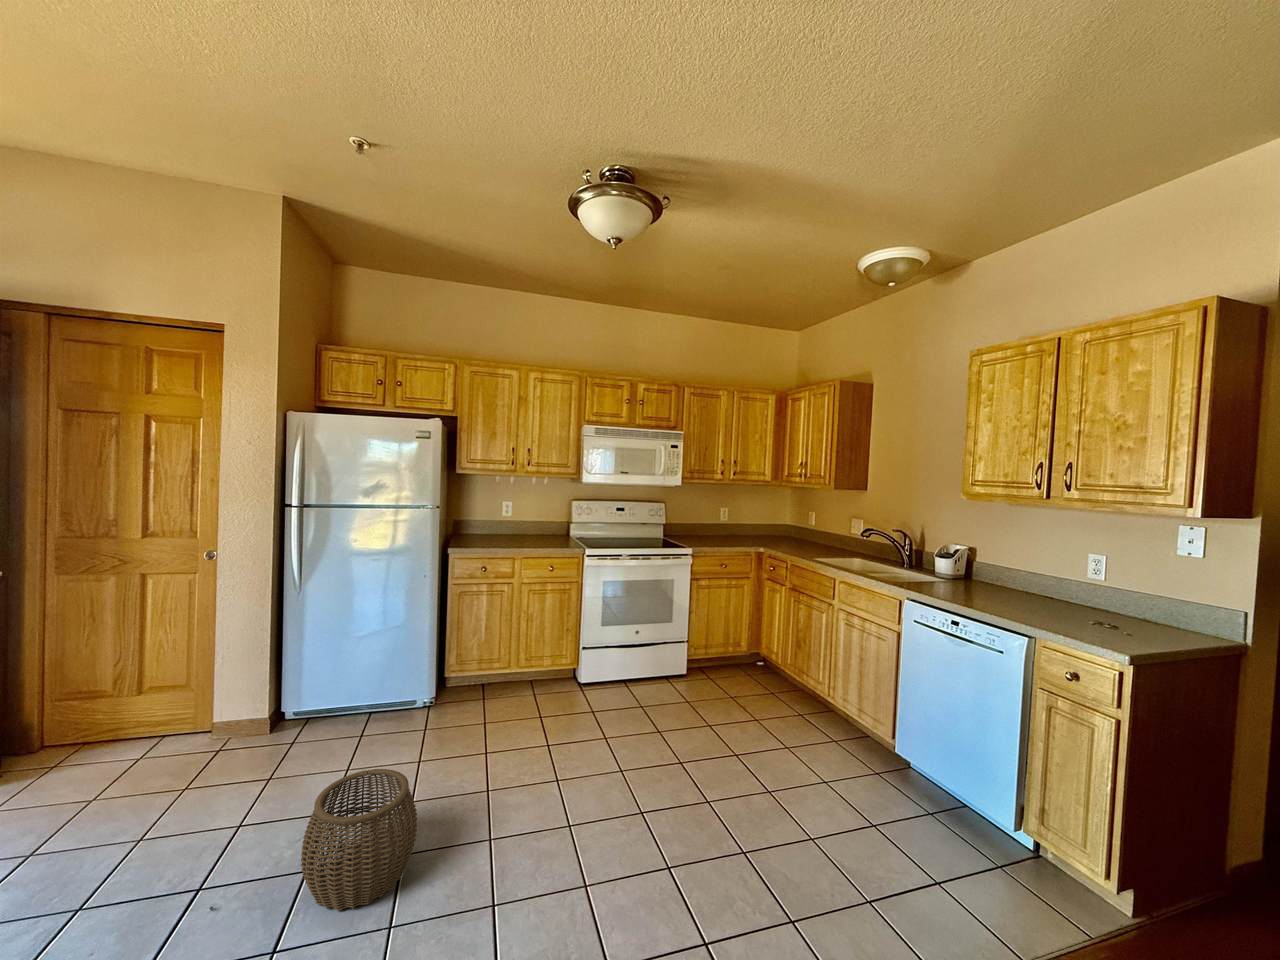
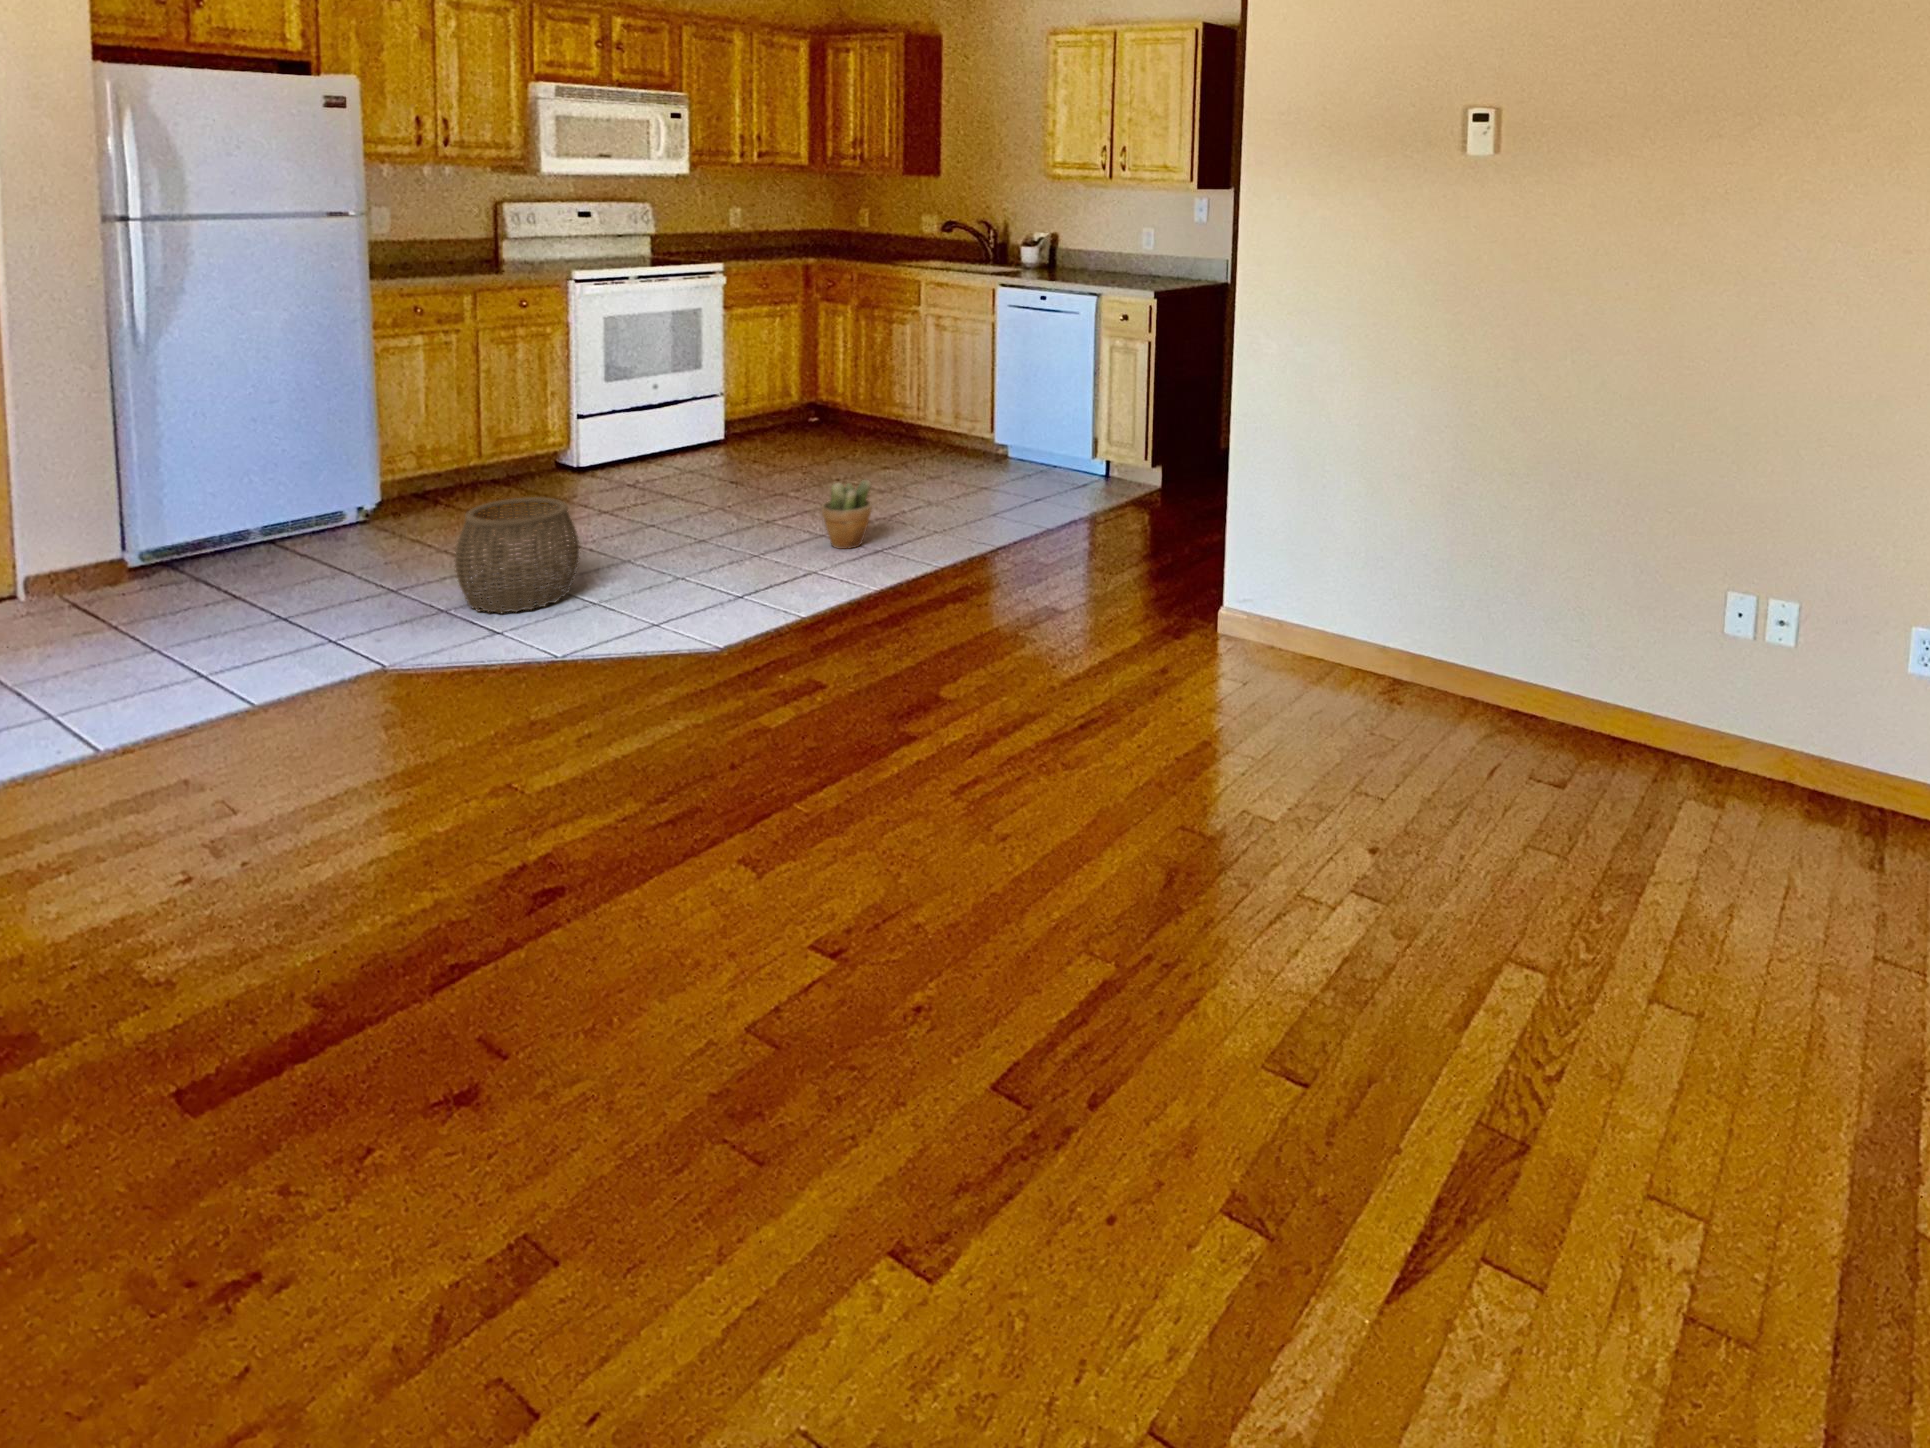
potted plant: none [650,830,705,919] -> present [822,479,872,549]

